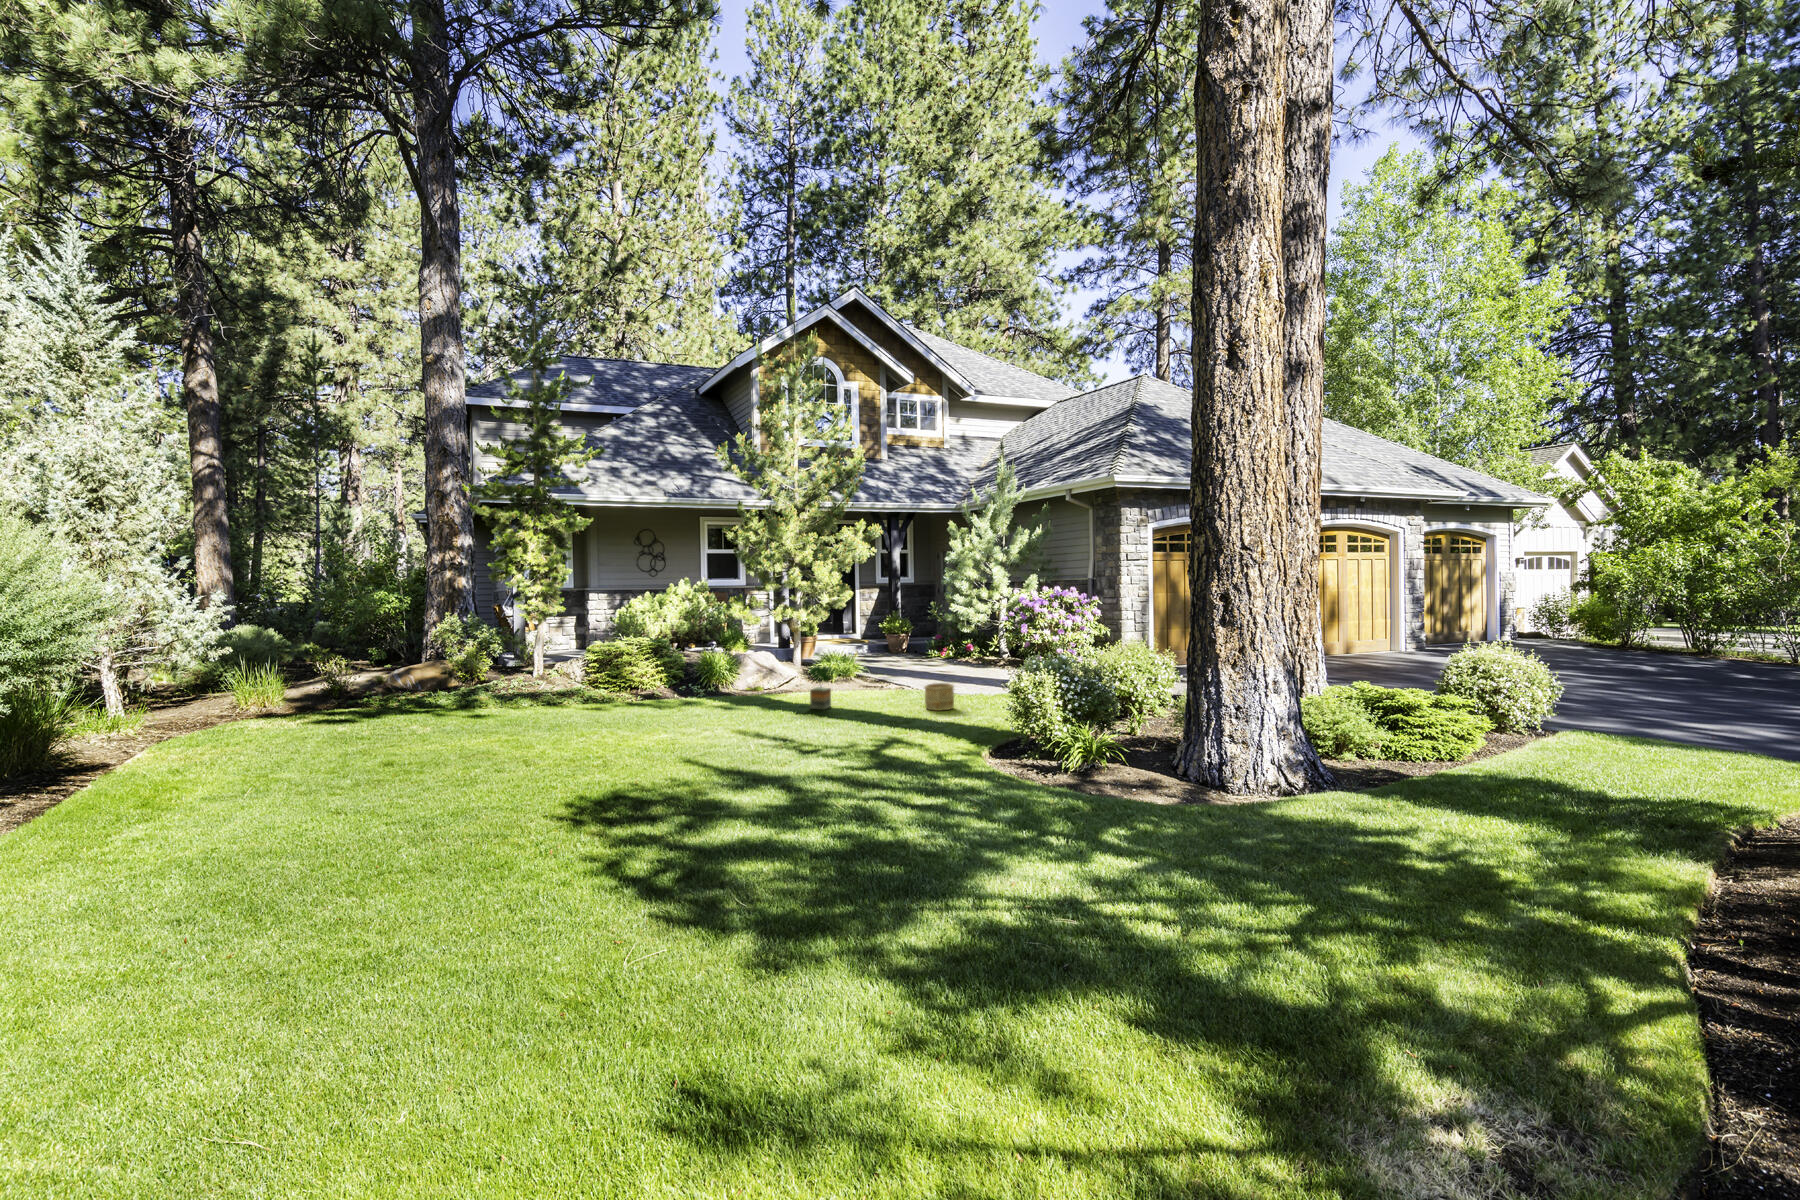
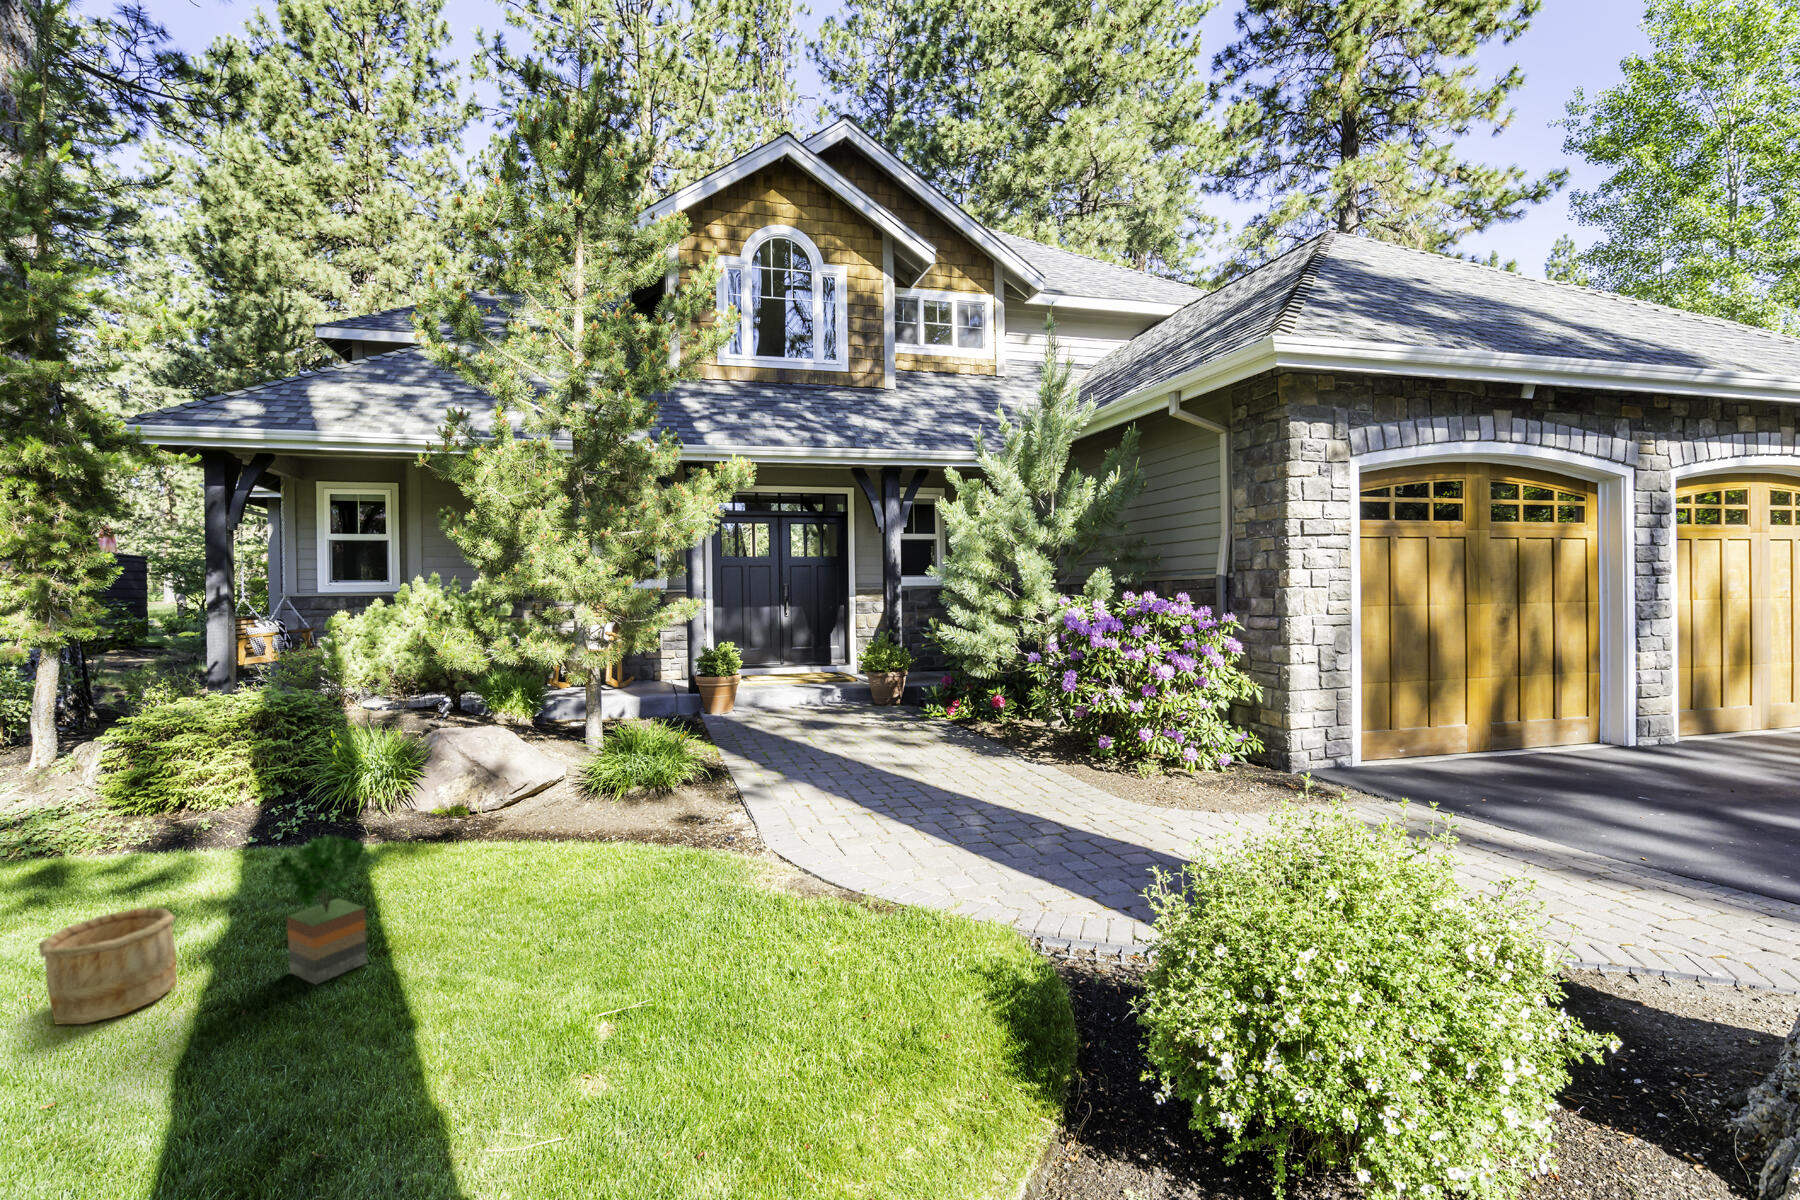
wooden bucket: present [924,683,954,711] -> present [39,908,176,1024]

